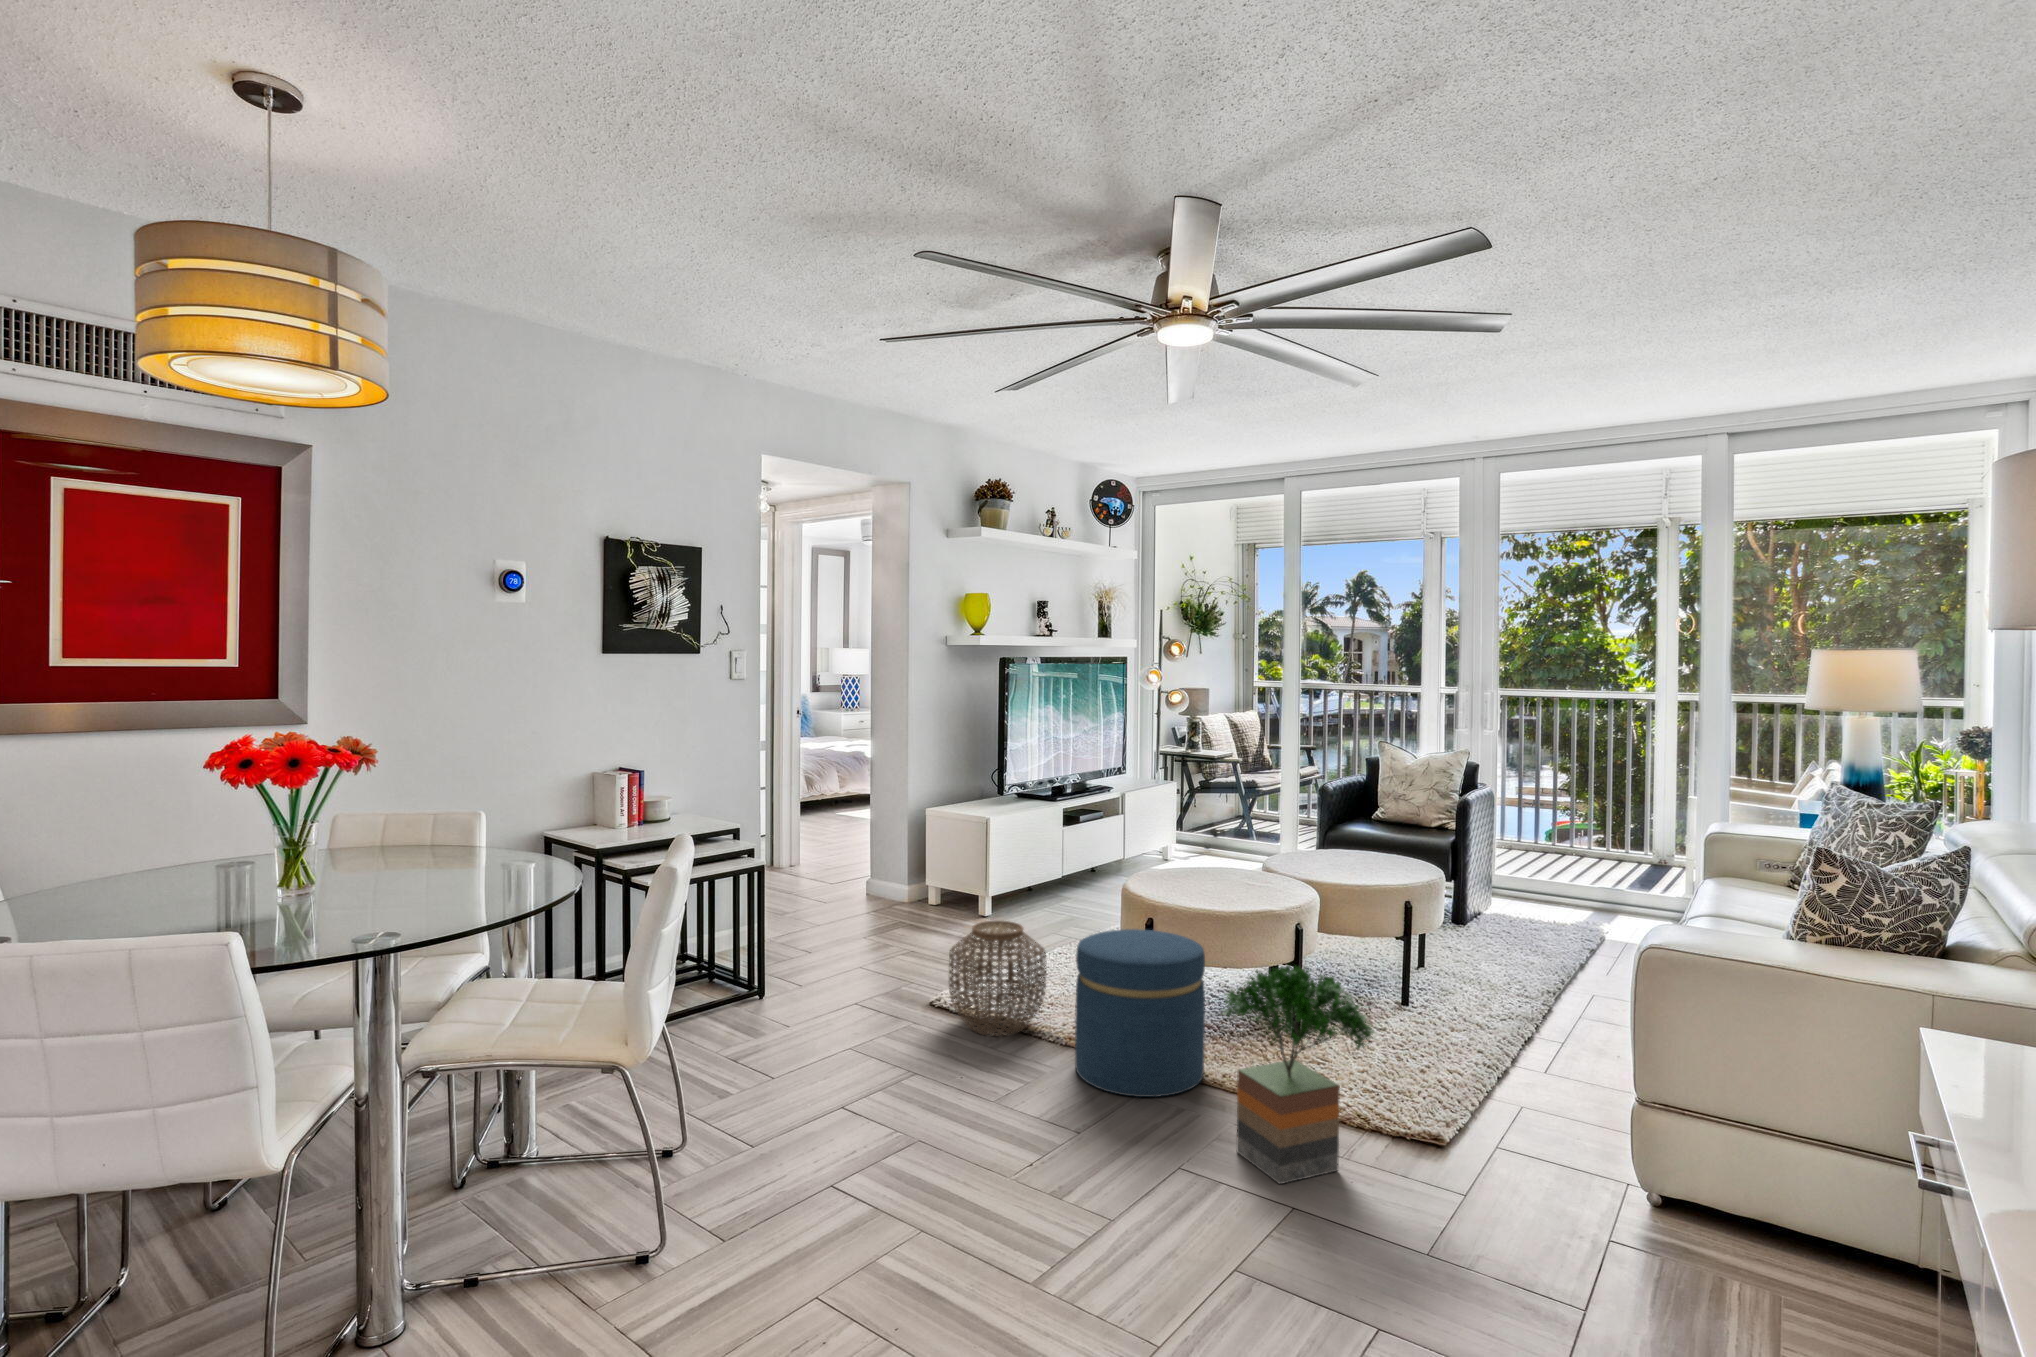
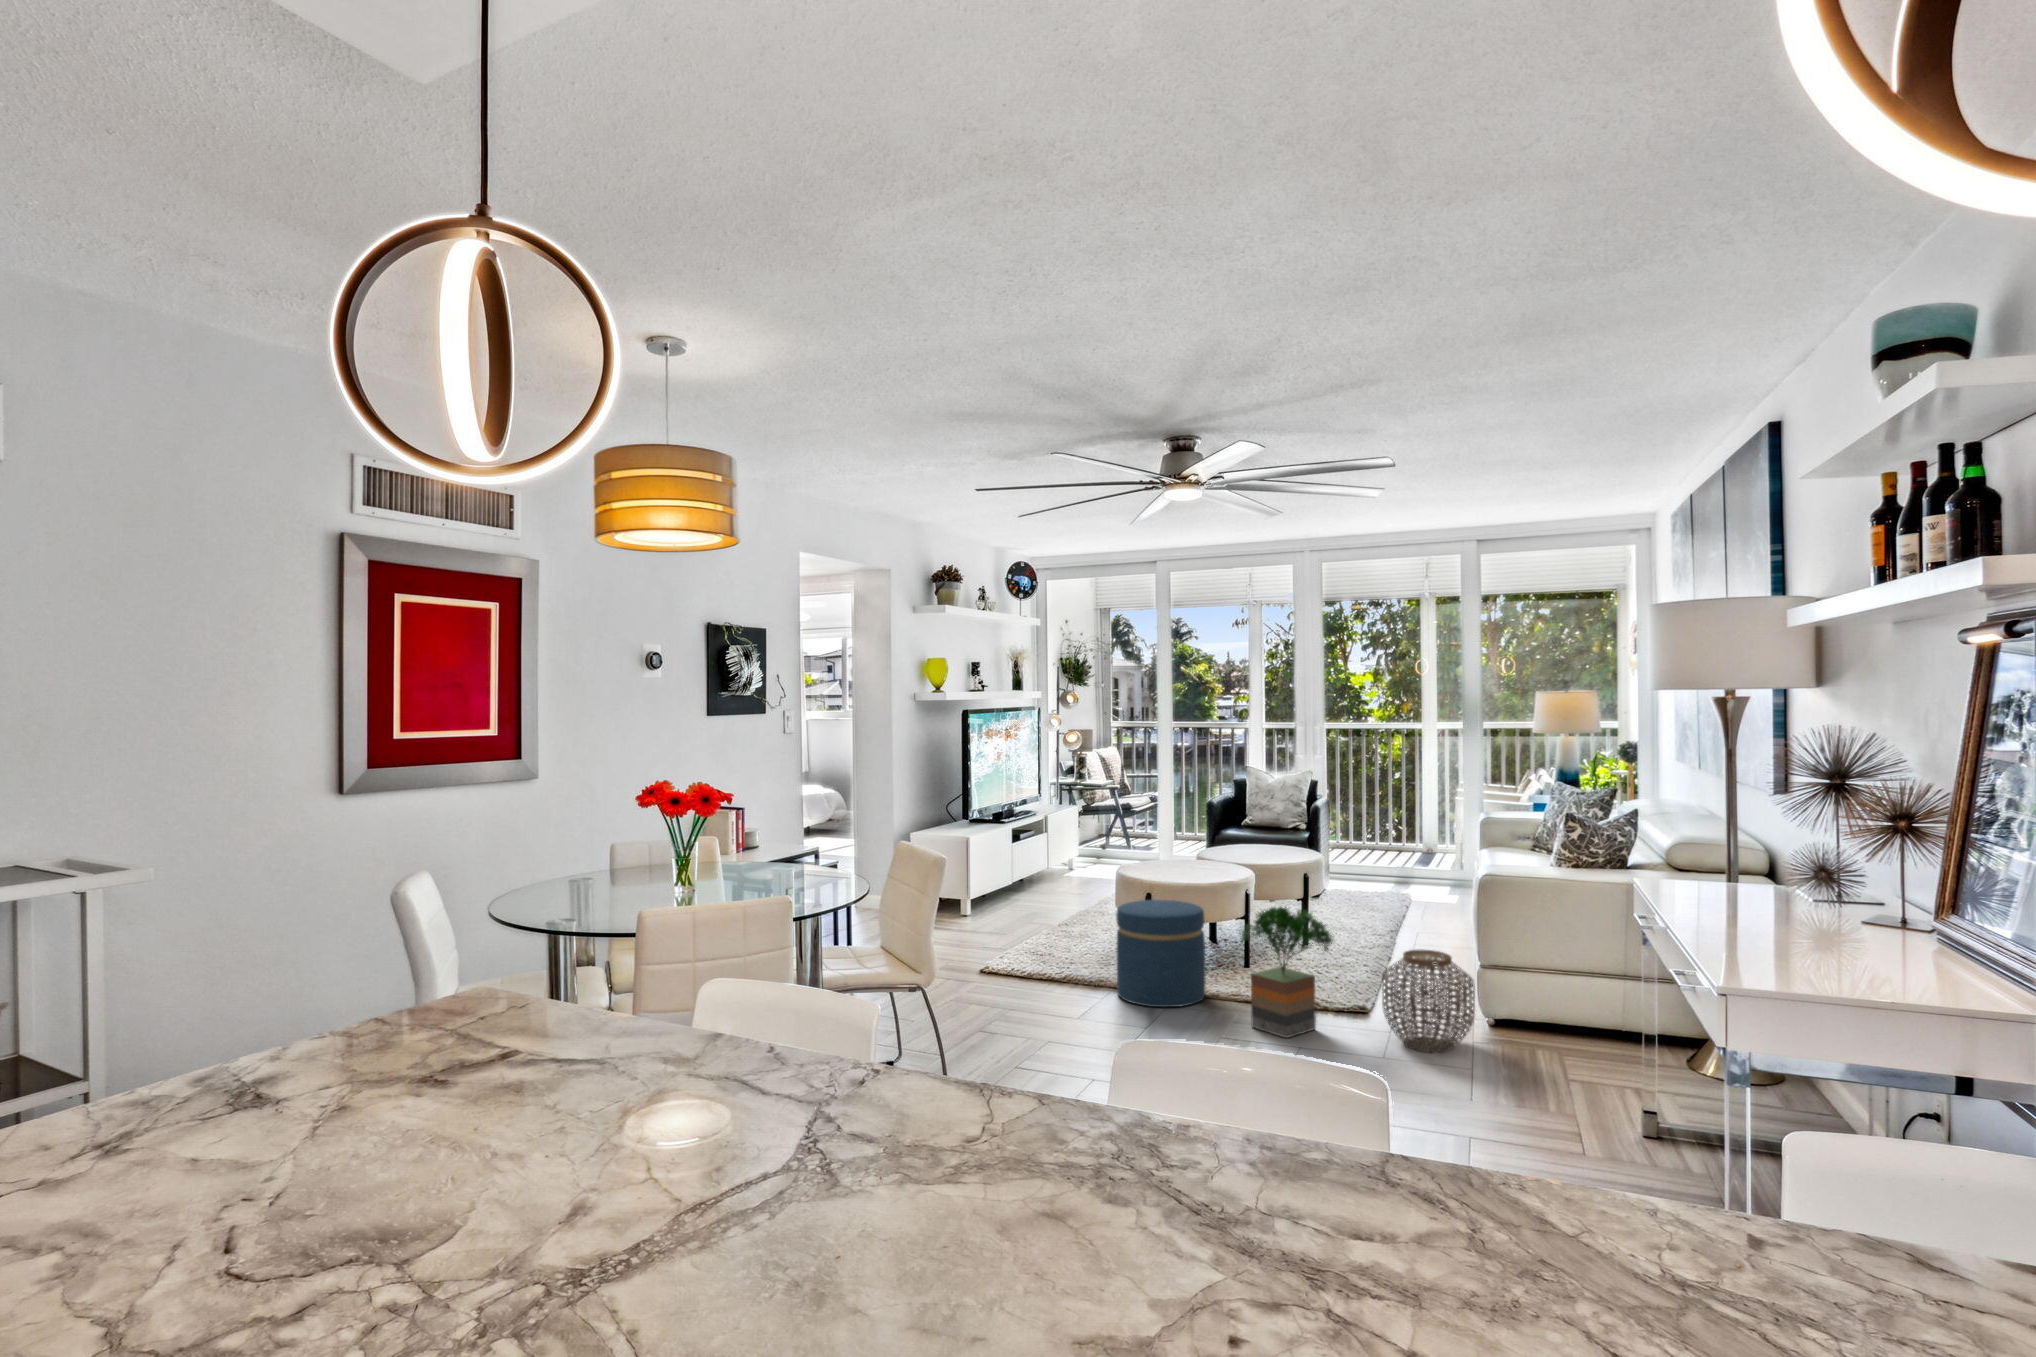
woven basket: present [949,921,1046,1036] -> present [1382,950,1475,1052]

